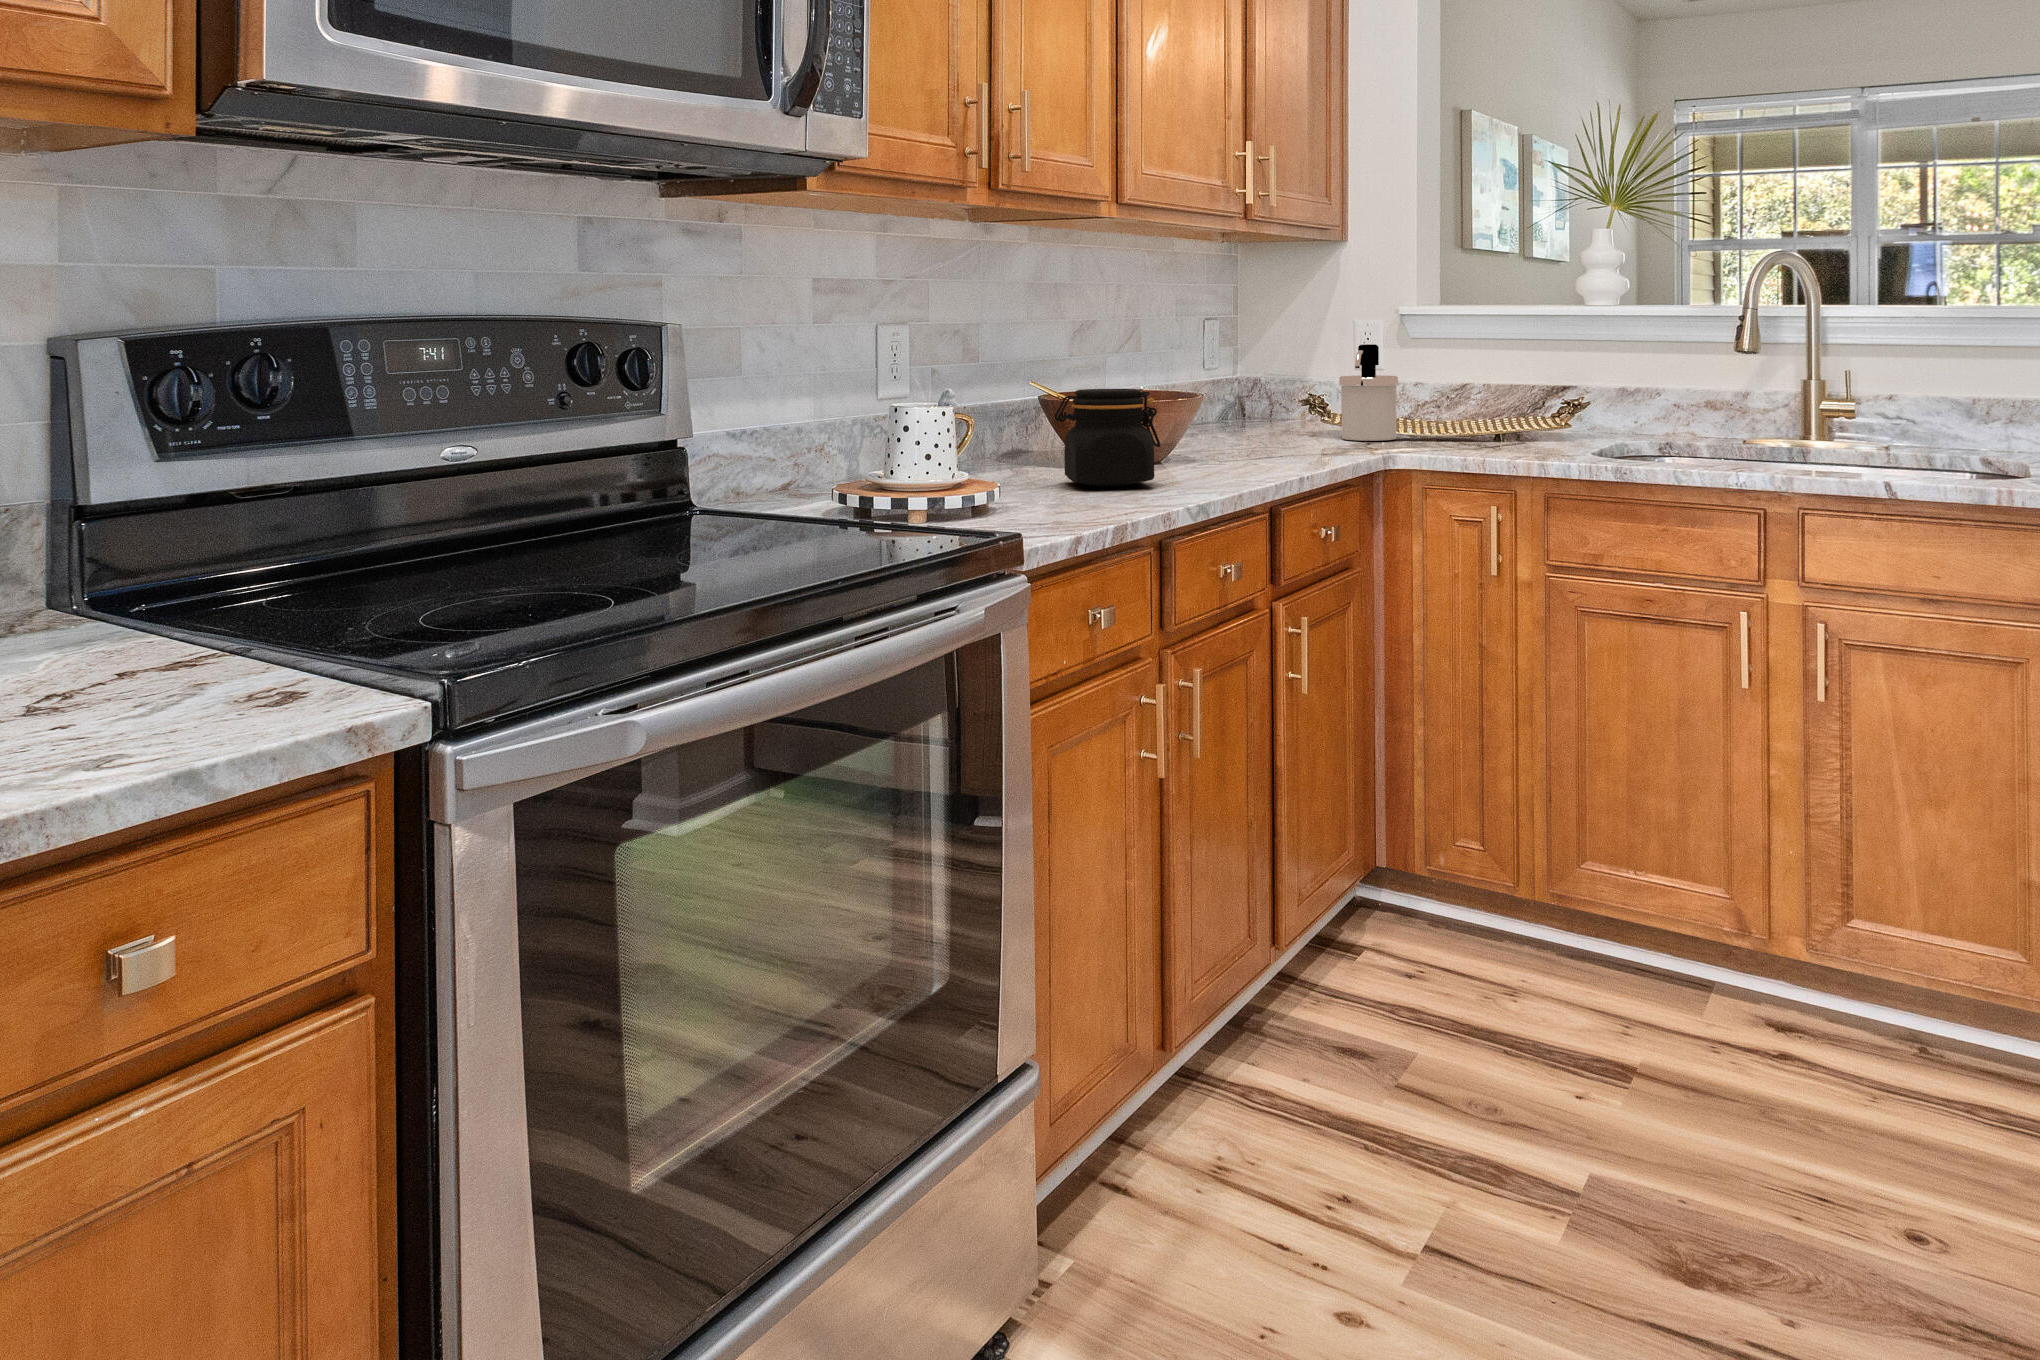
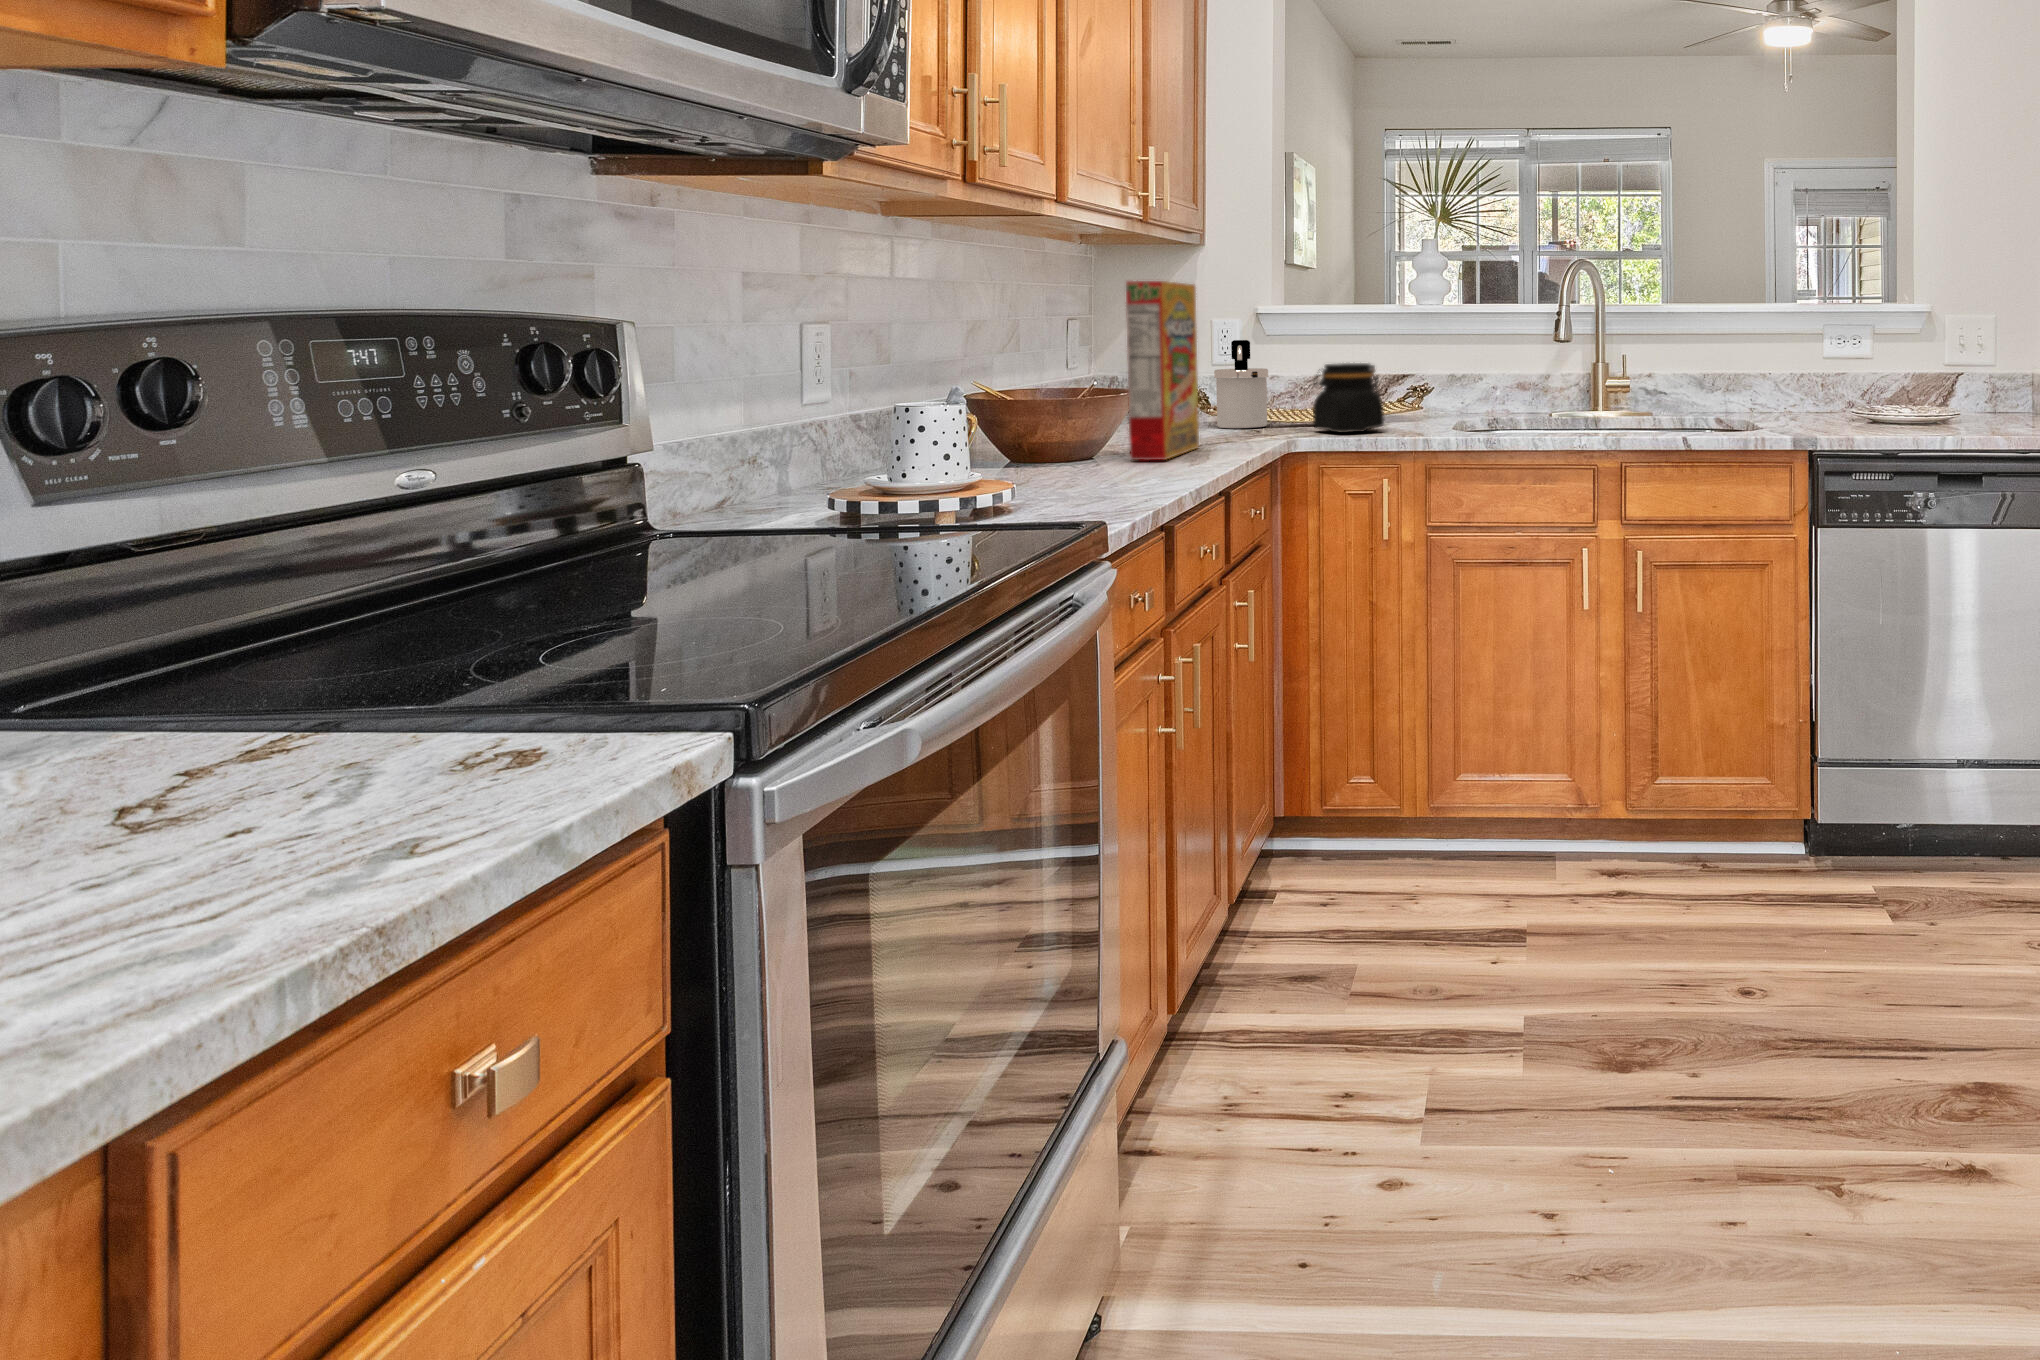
cereal box: none [1187,283,1282,472] -> present [1126,281,1199,460]
jar: present [1054,389,1160,487] -> present [1313,363,1384,433]

